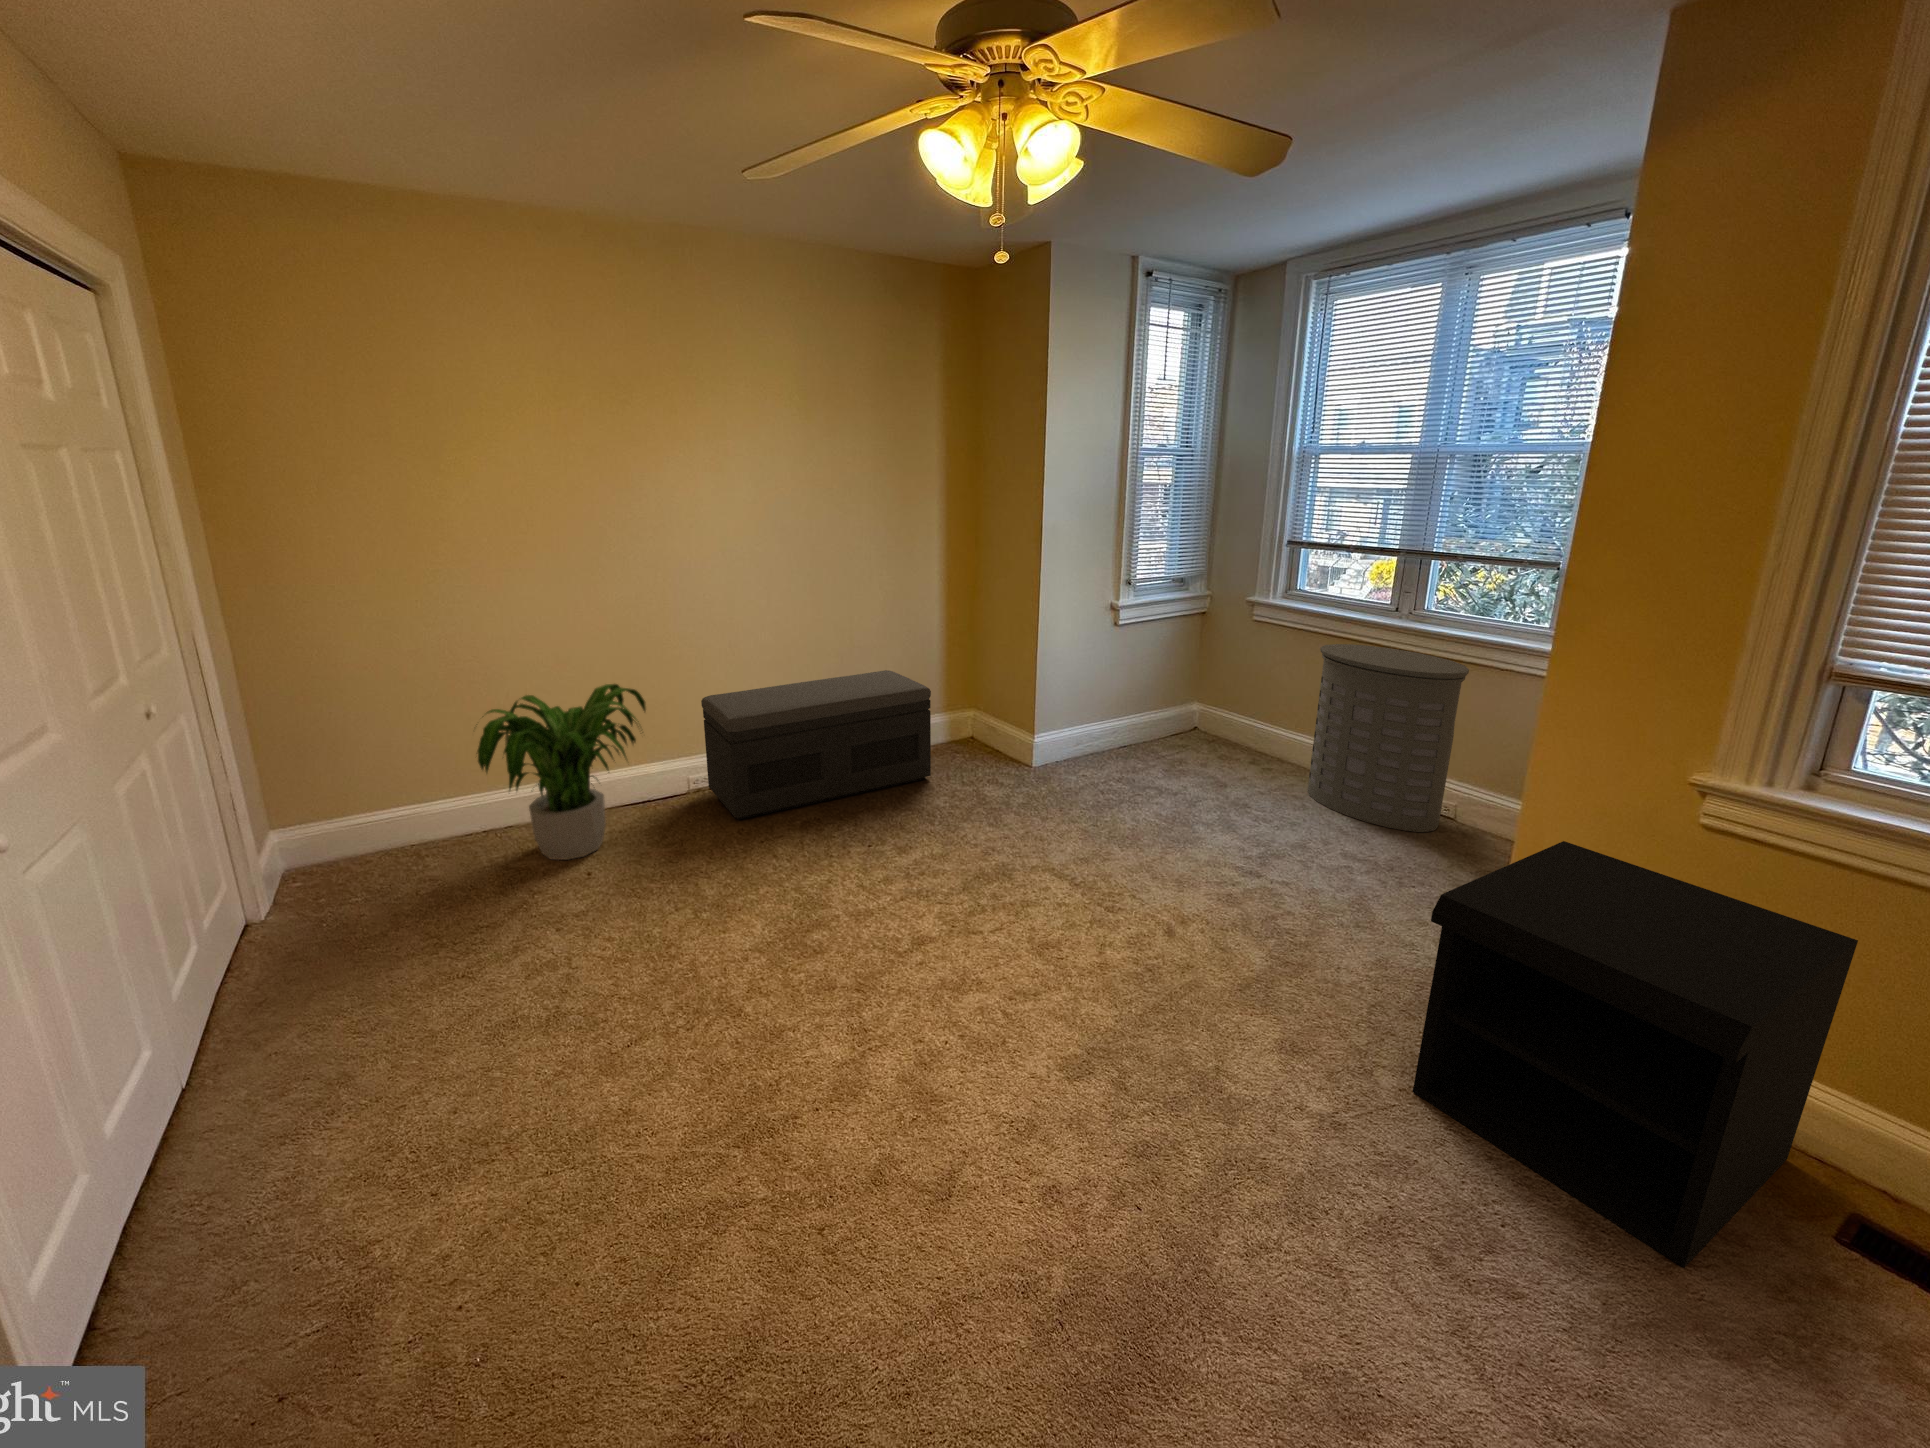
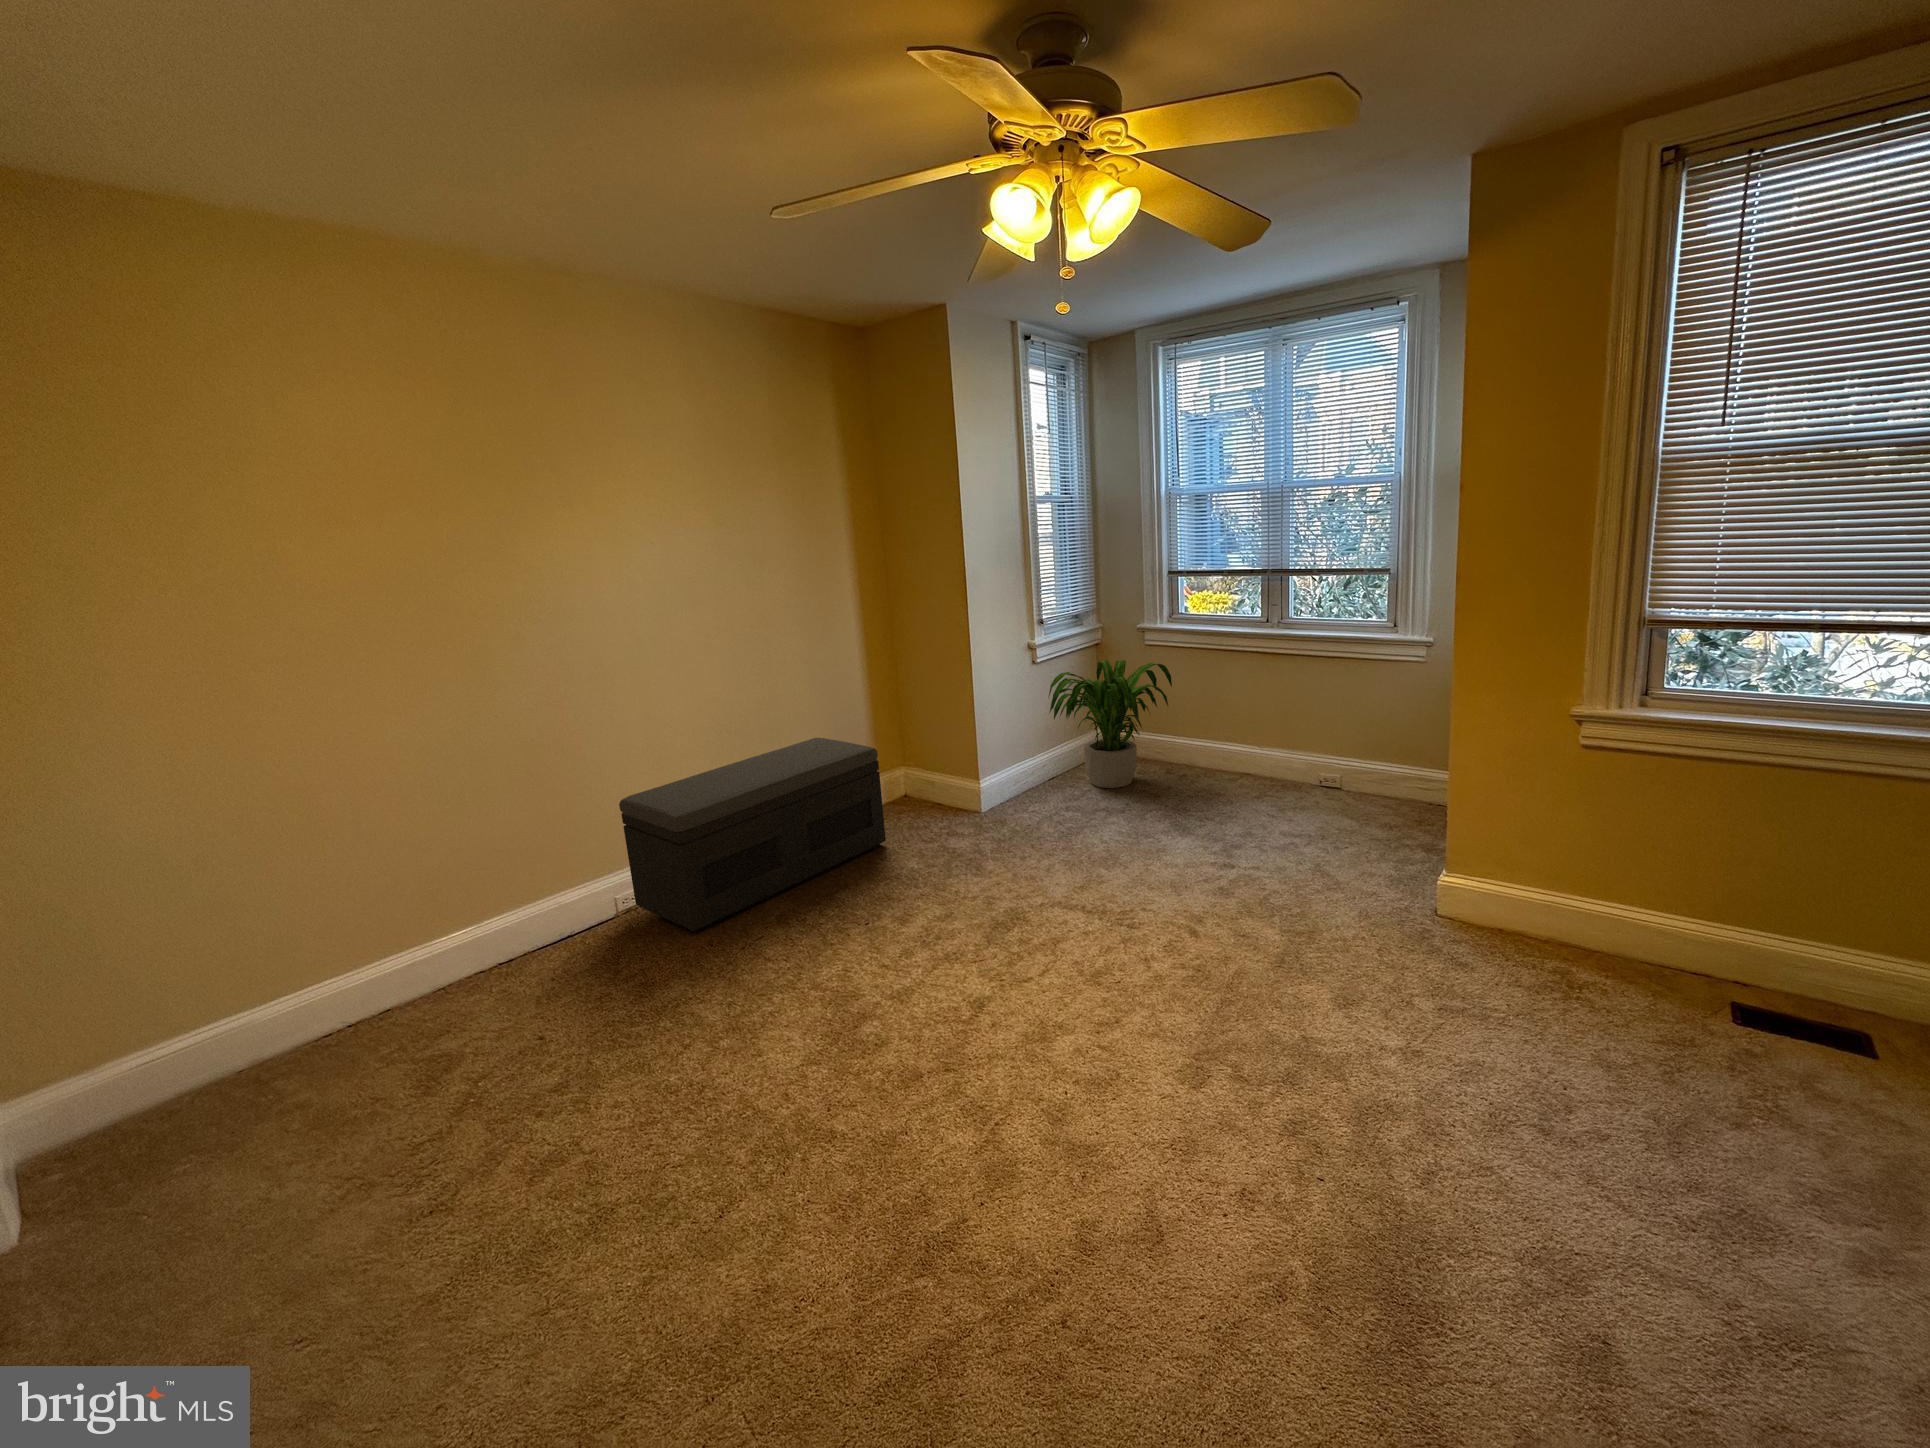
laundry hamper: present [1307,644,1469,832] -> none [1221,652,1344,805]
potted plant: present [477,684,646,860] -> present [1048,660,1172,788]
nightstand: present [1413,841,1858,1268] -> none [1450,779,1703,1079]

